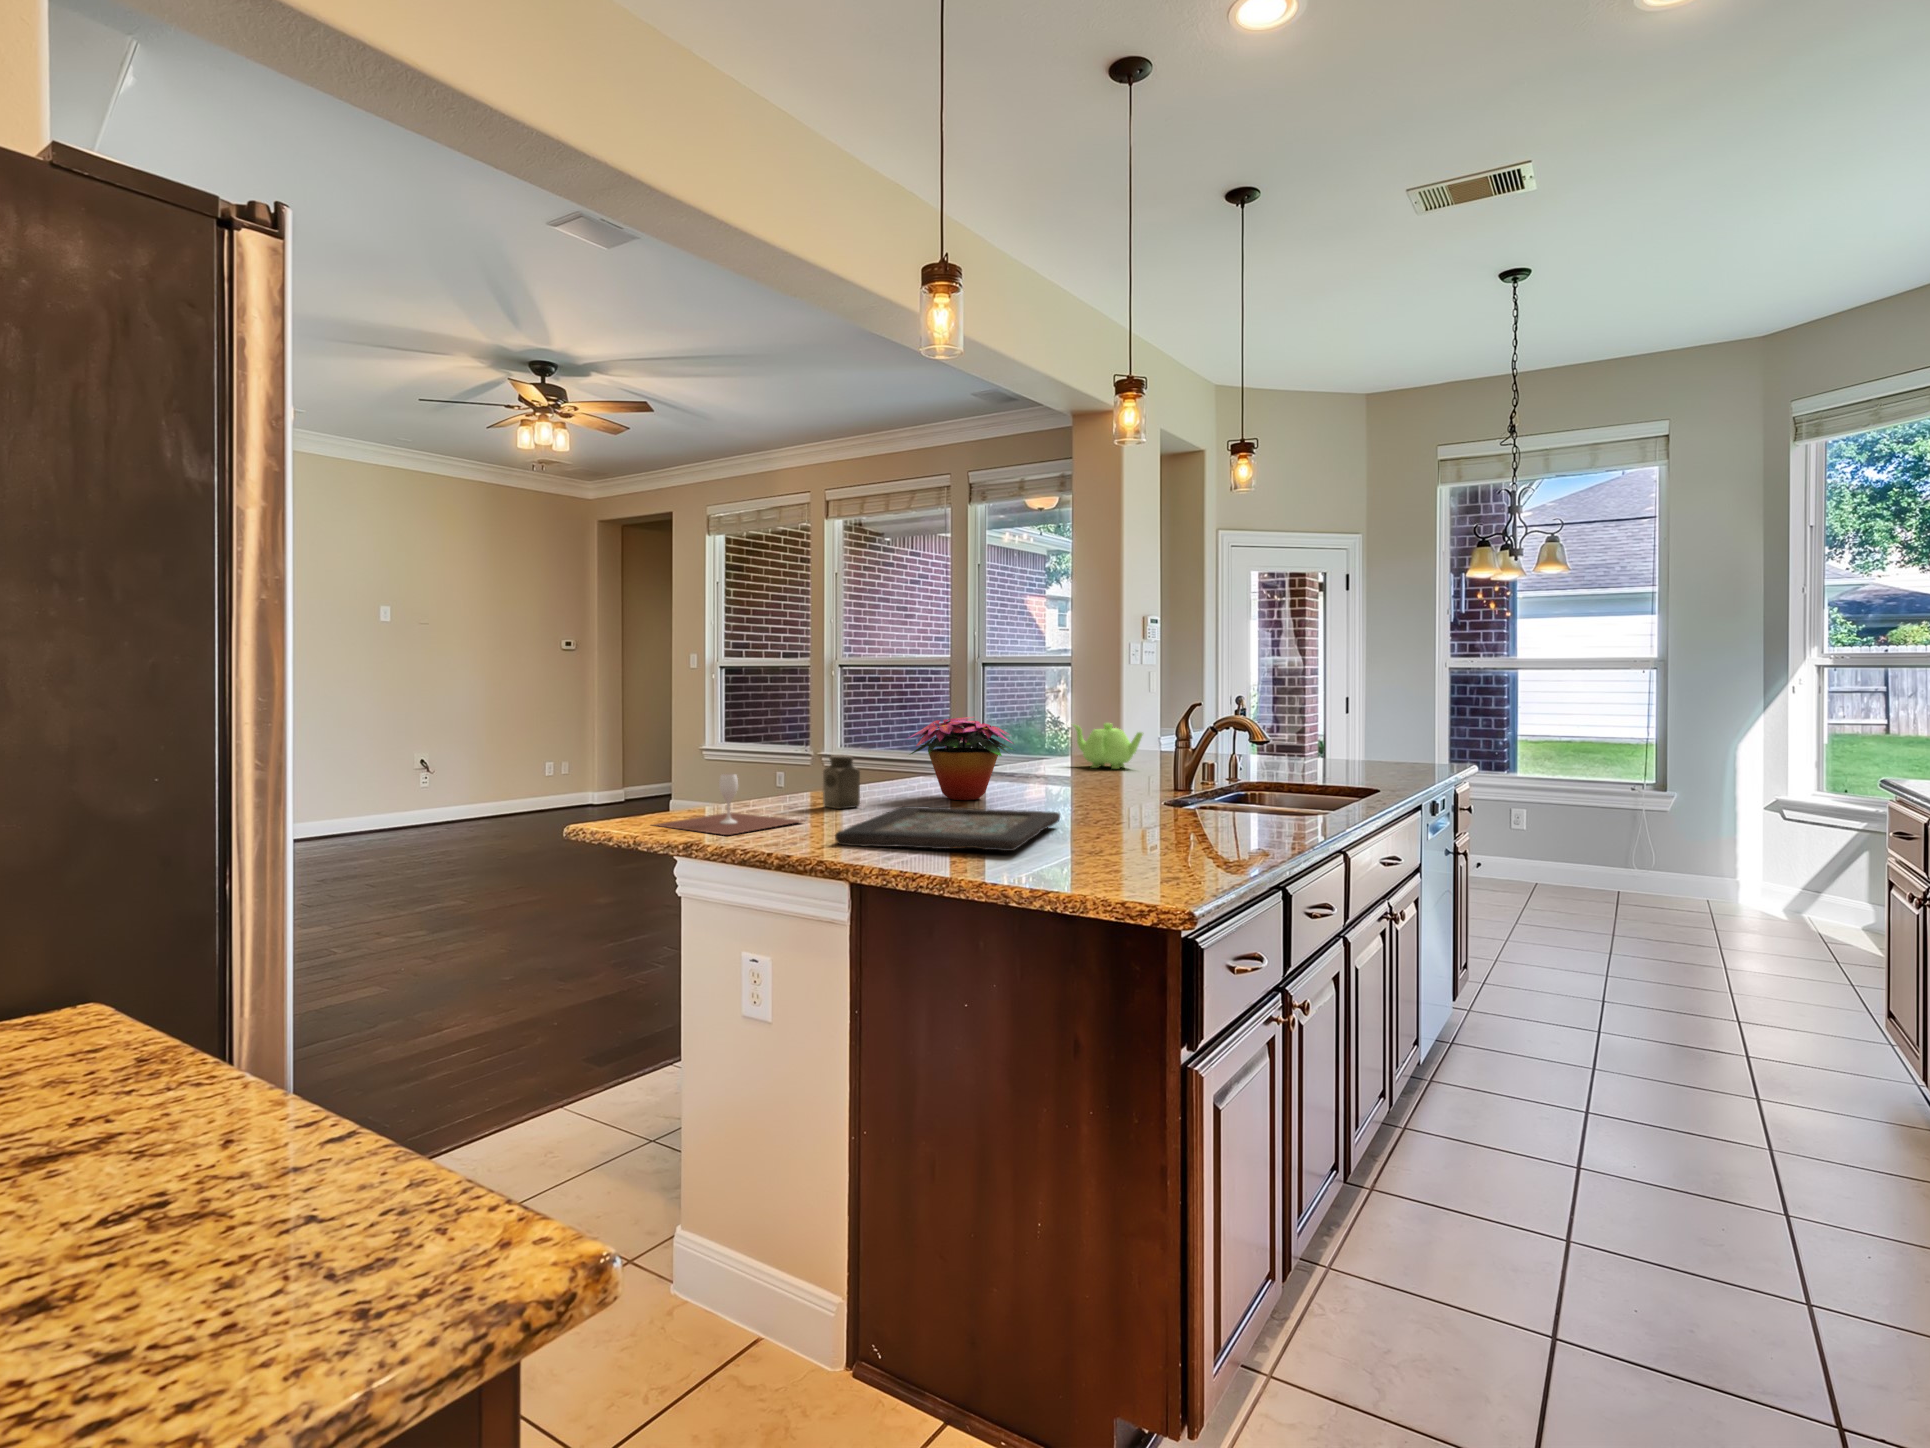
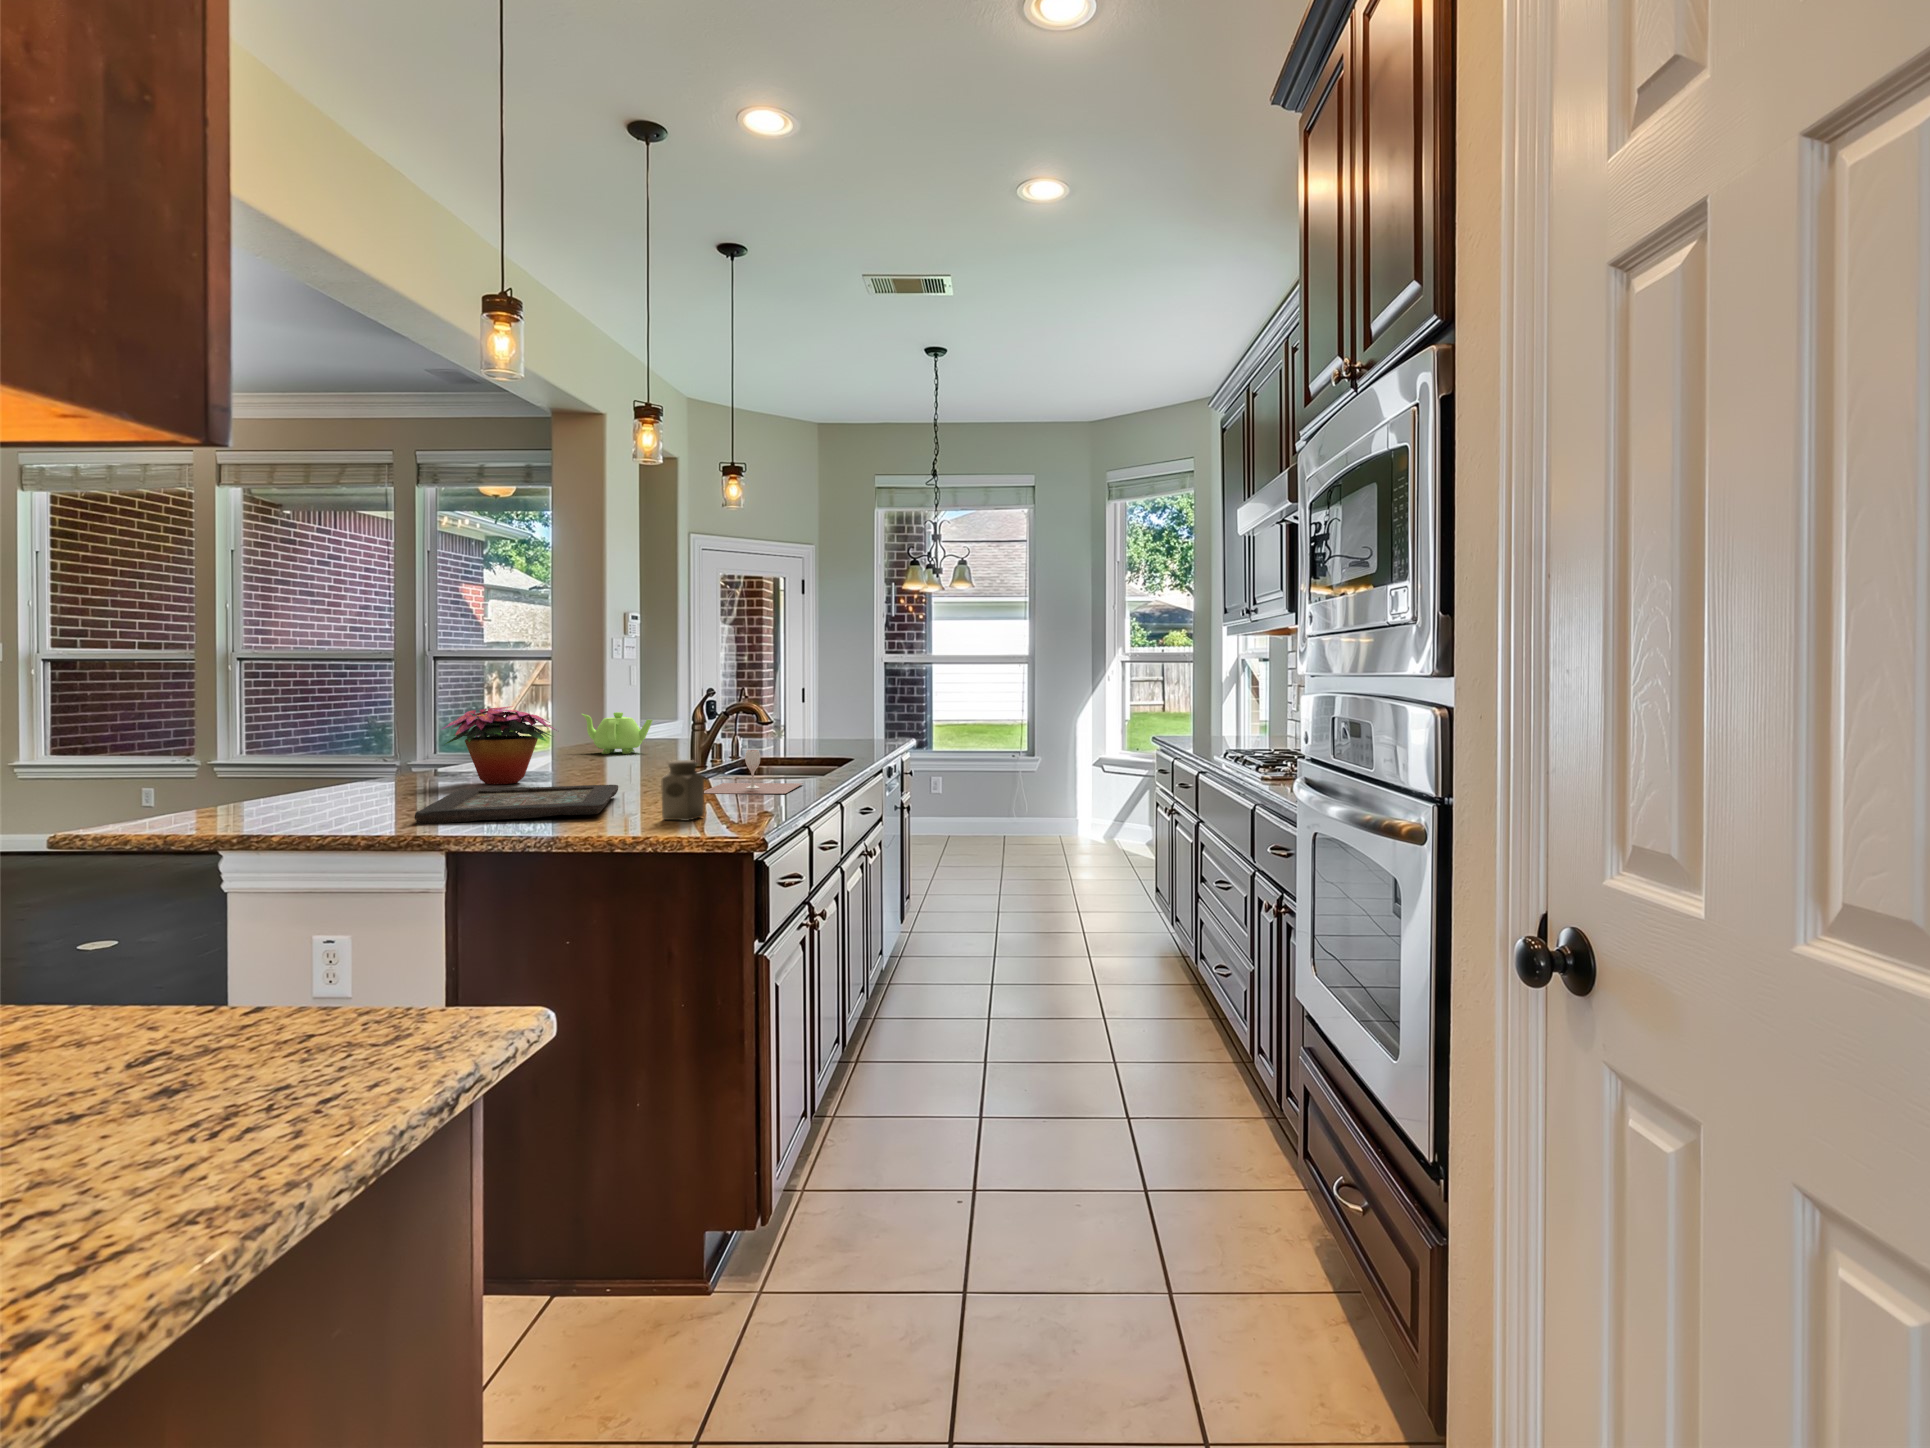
salt shaker: present [823,755,860,809] -> present [662,760,704,821]
wine glass: present [654,774,803,835] -> present [704,750,803,794]

